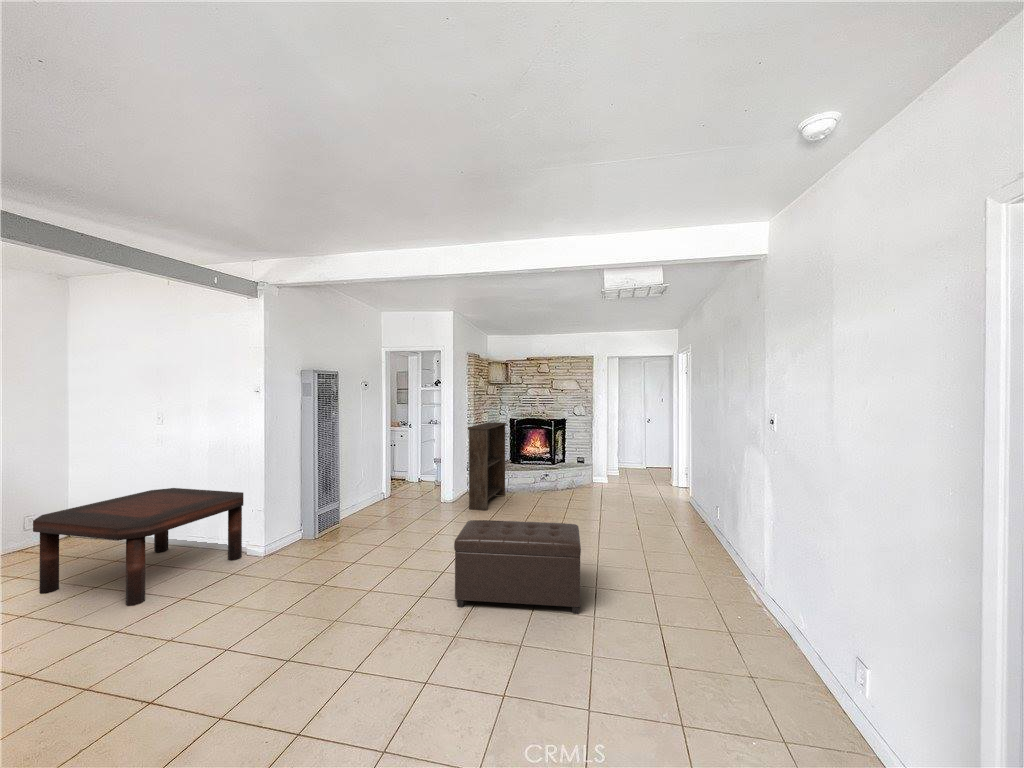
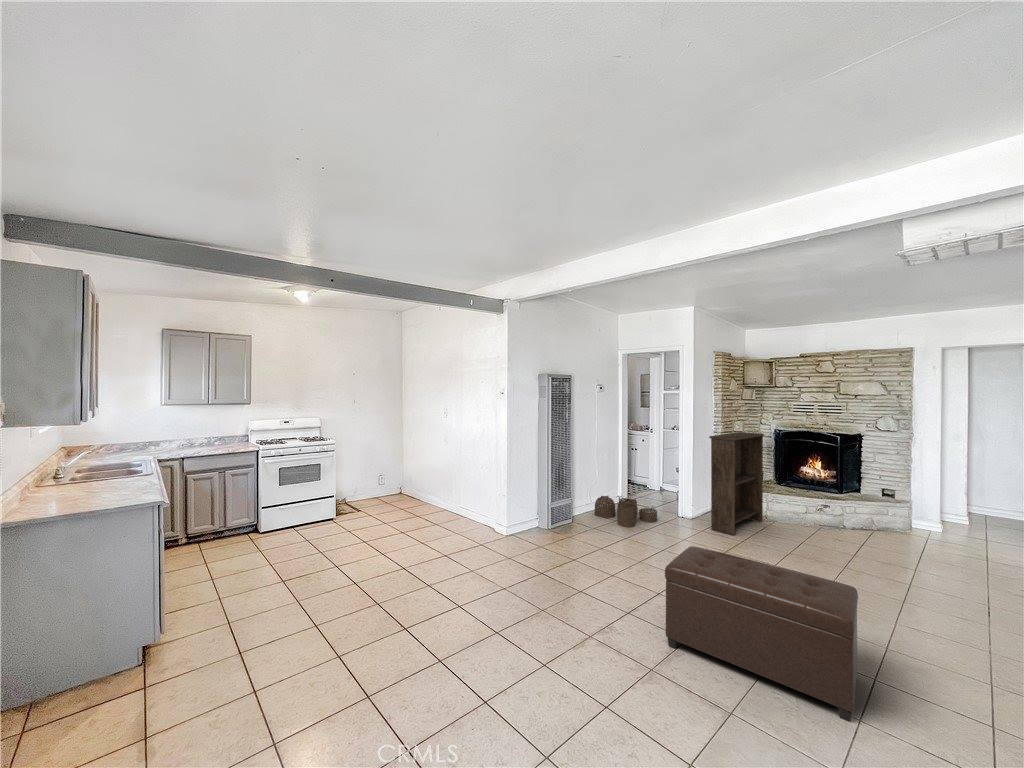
coffee table: present [33,488,244,606] -> none [367,467,491,555]
woven basket: none [361,492,423,521] -> present [594,496,657,527]

